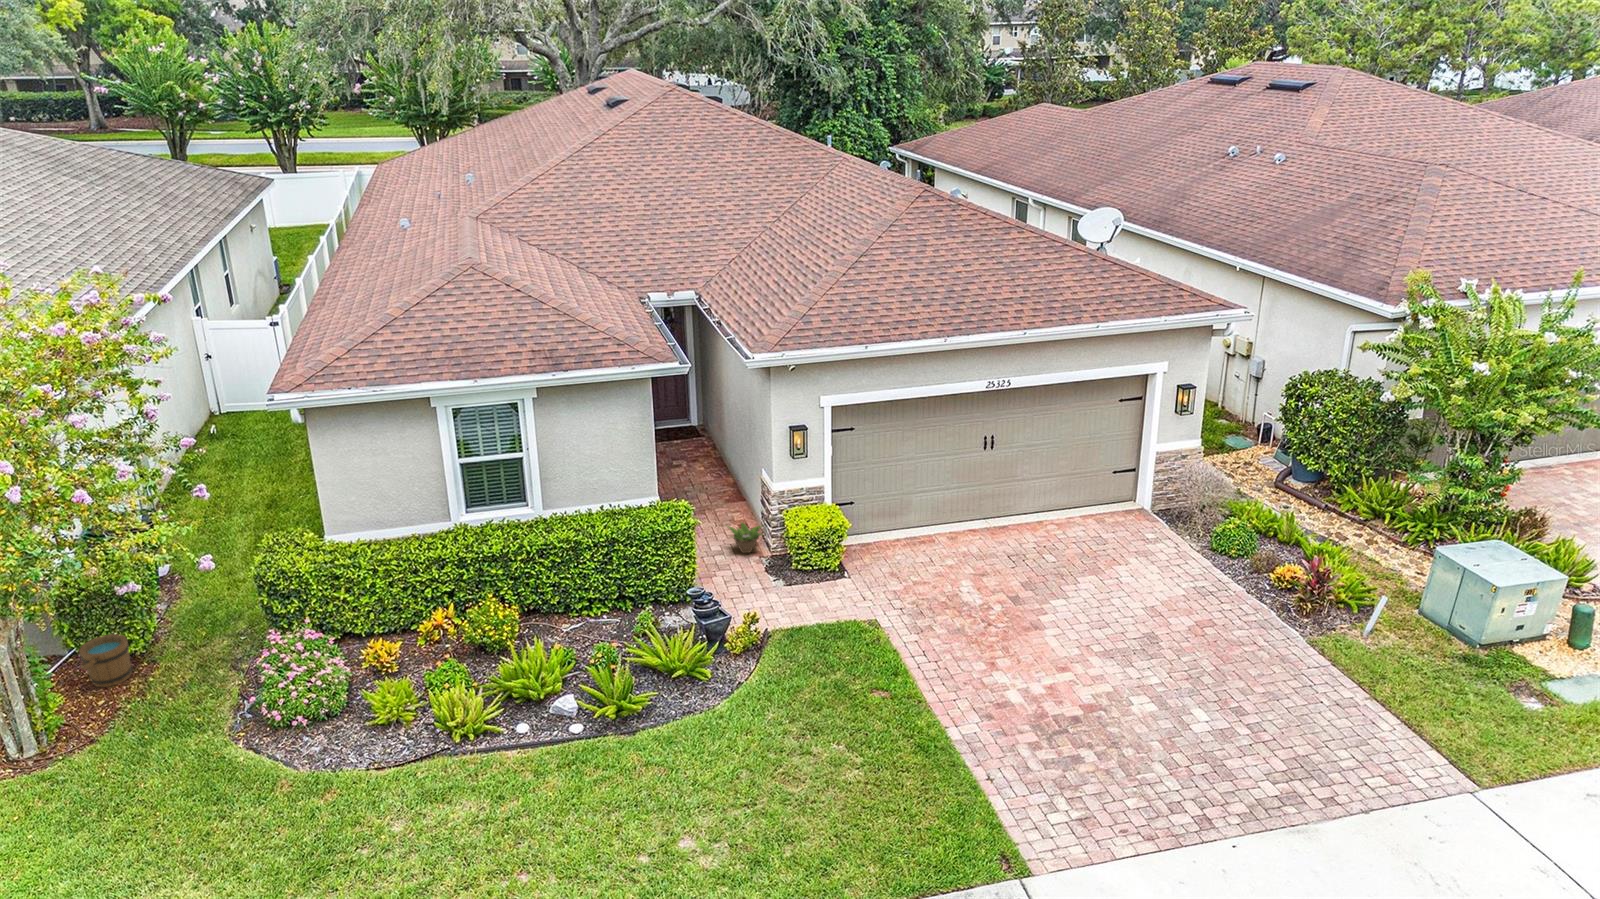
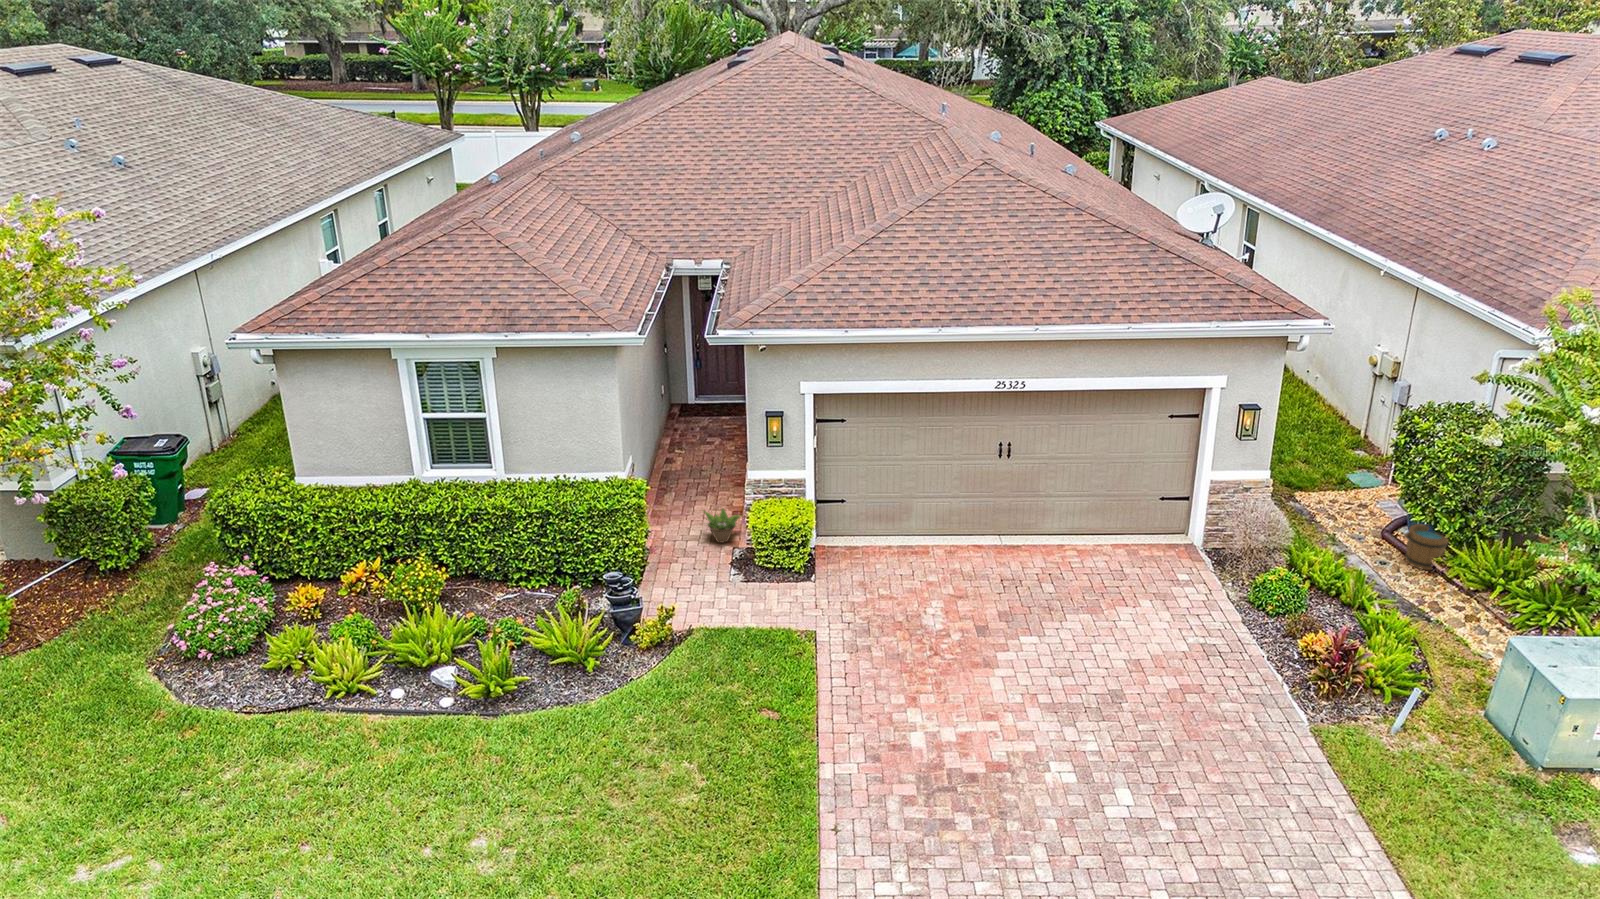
bucket: present [79,634,132,688] -> present [1404,524,1448,570]

